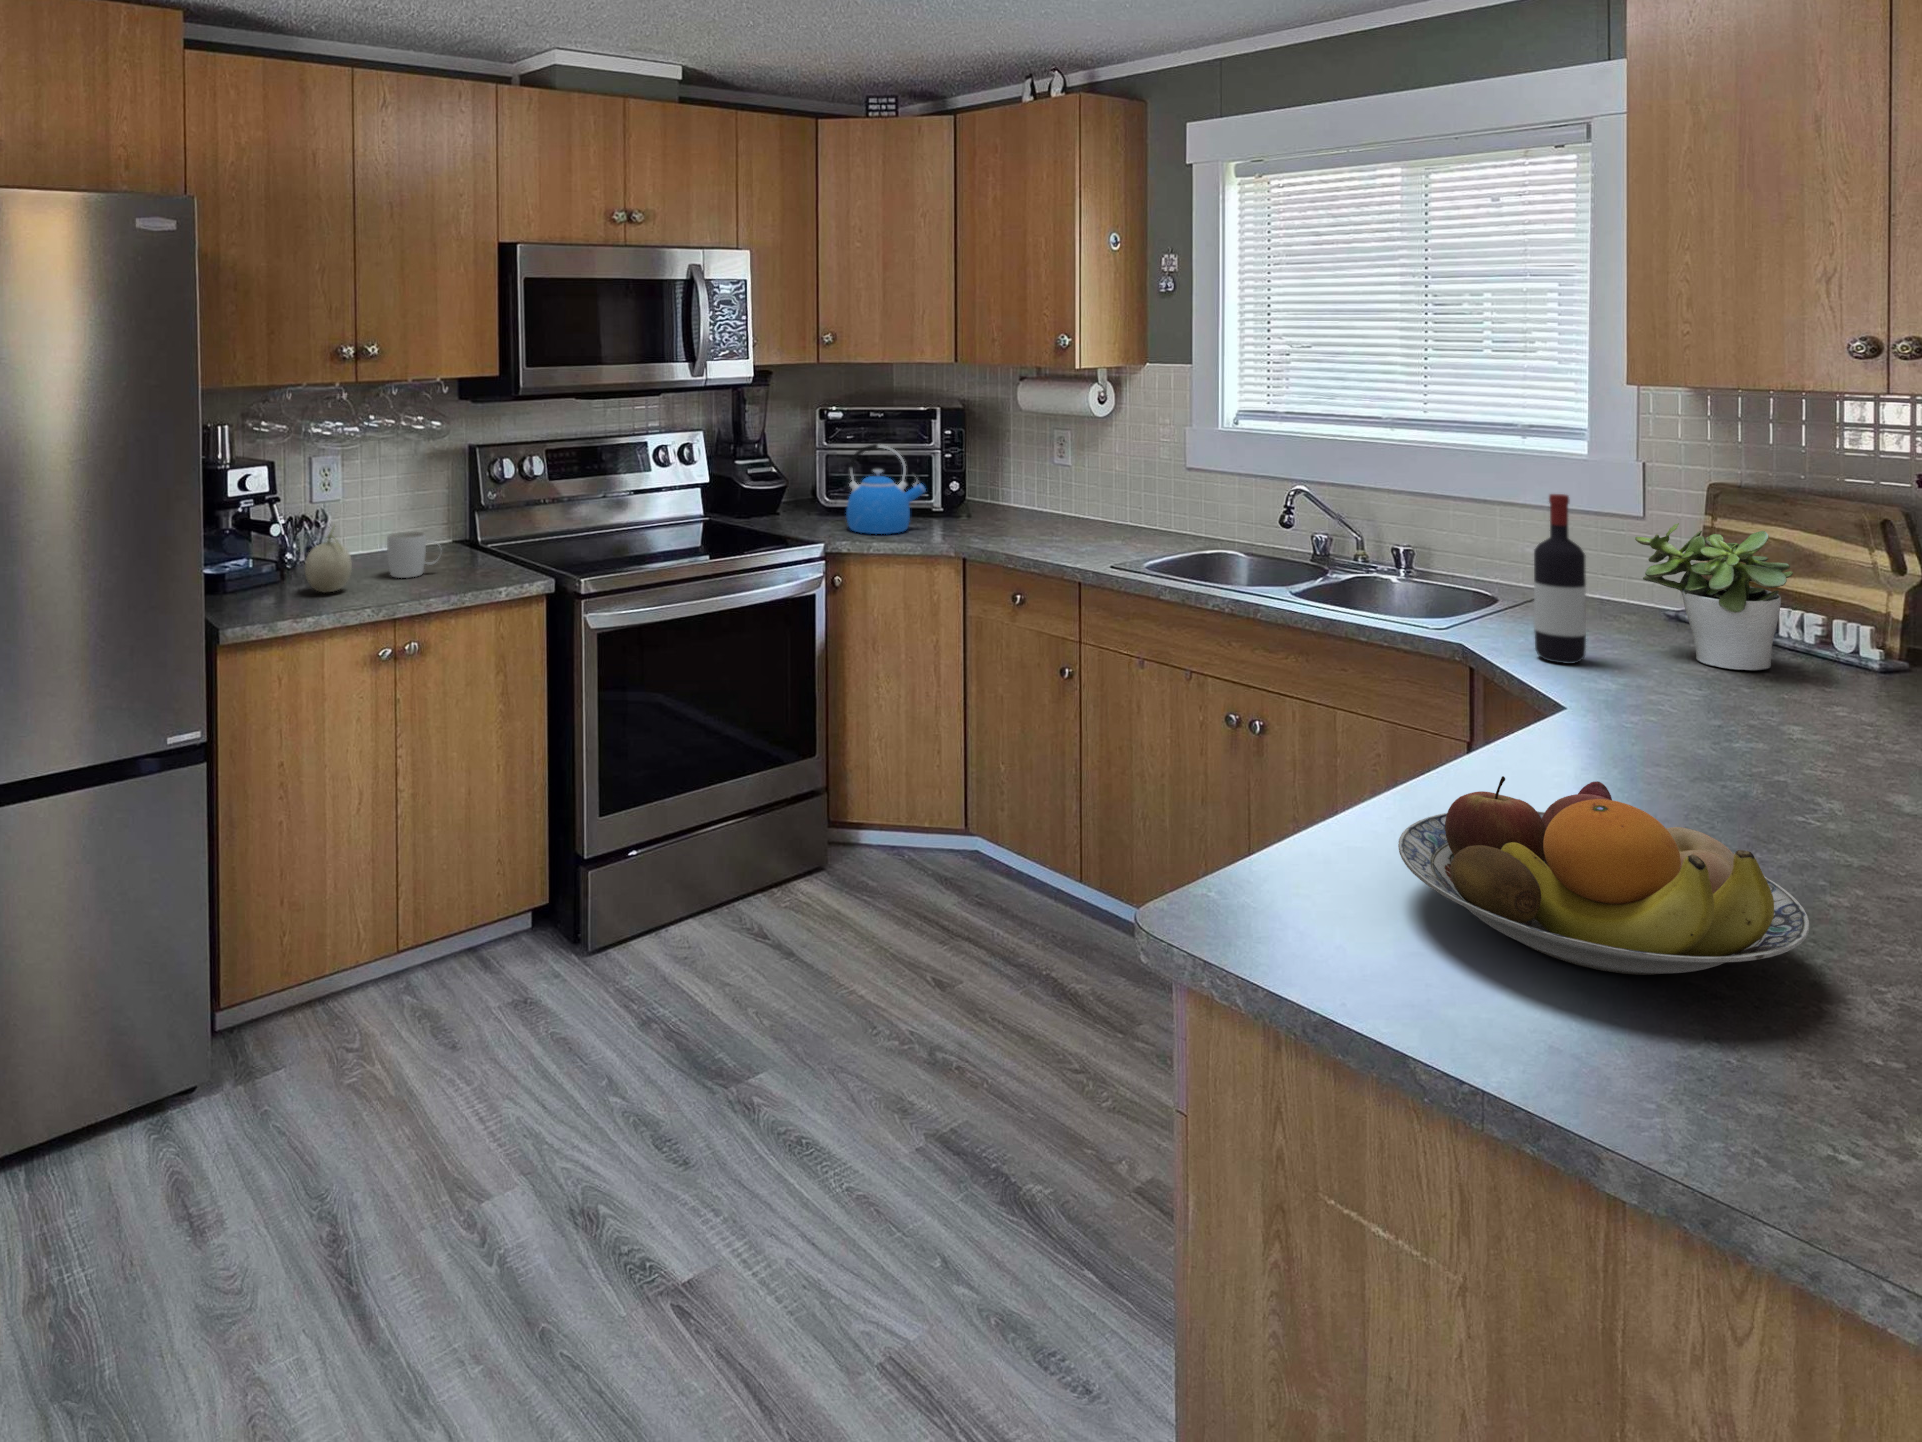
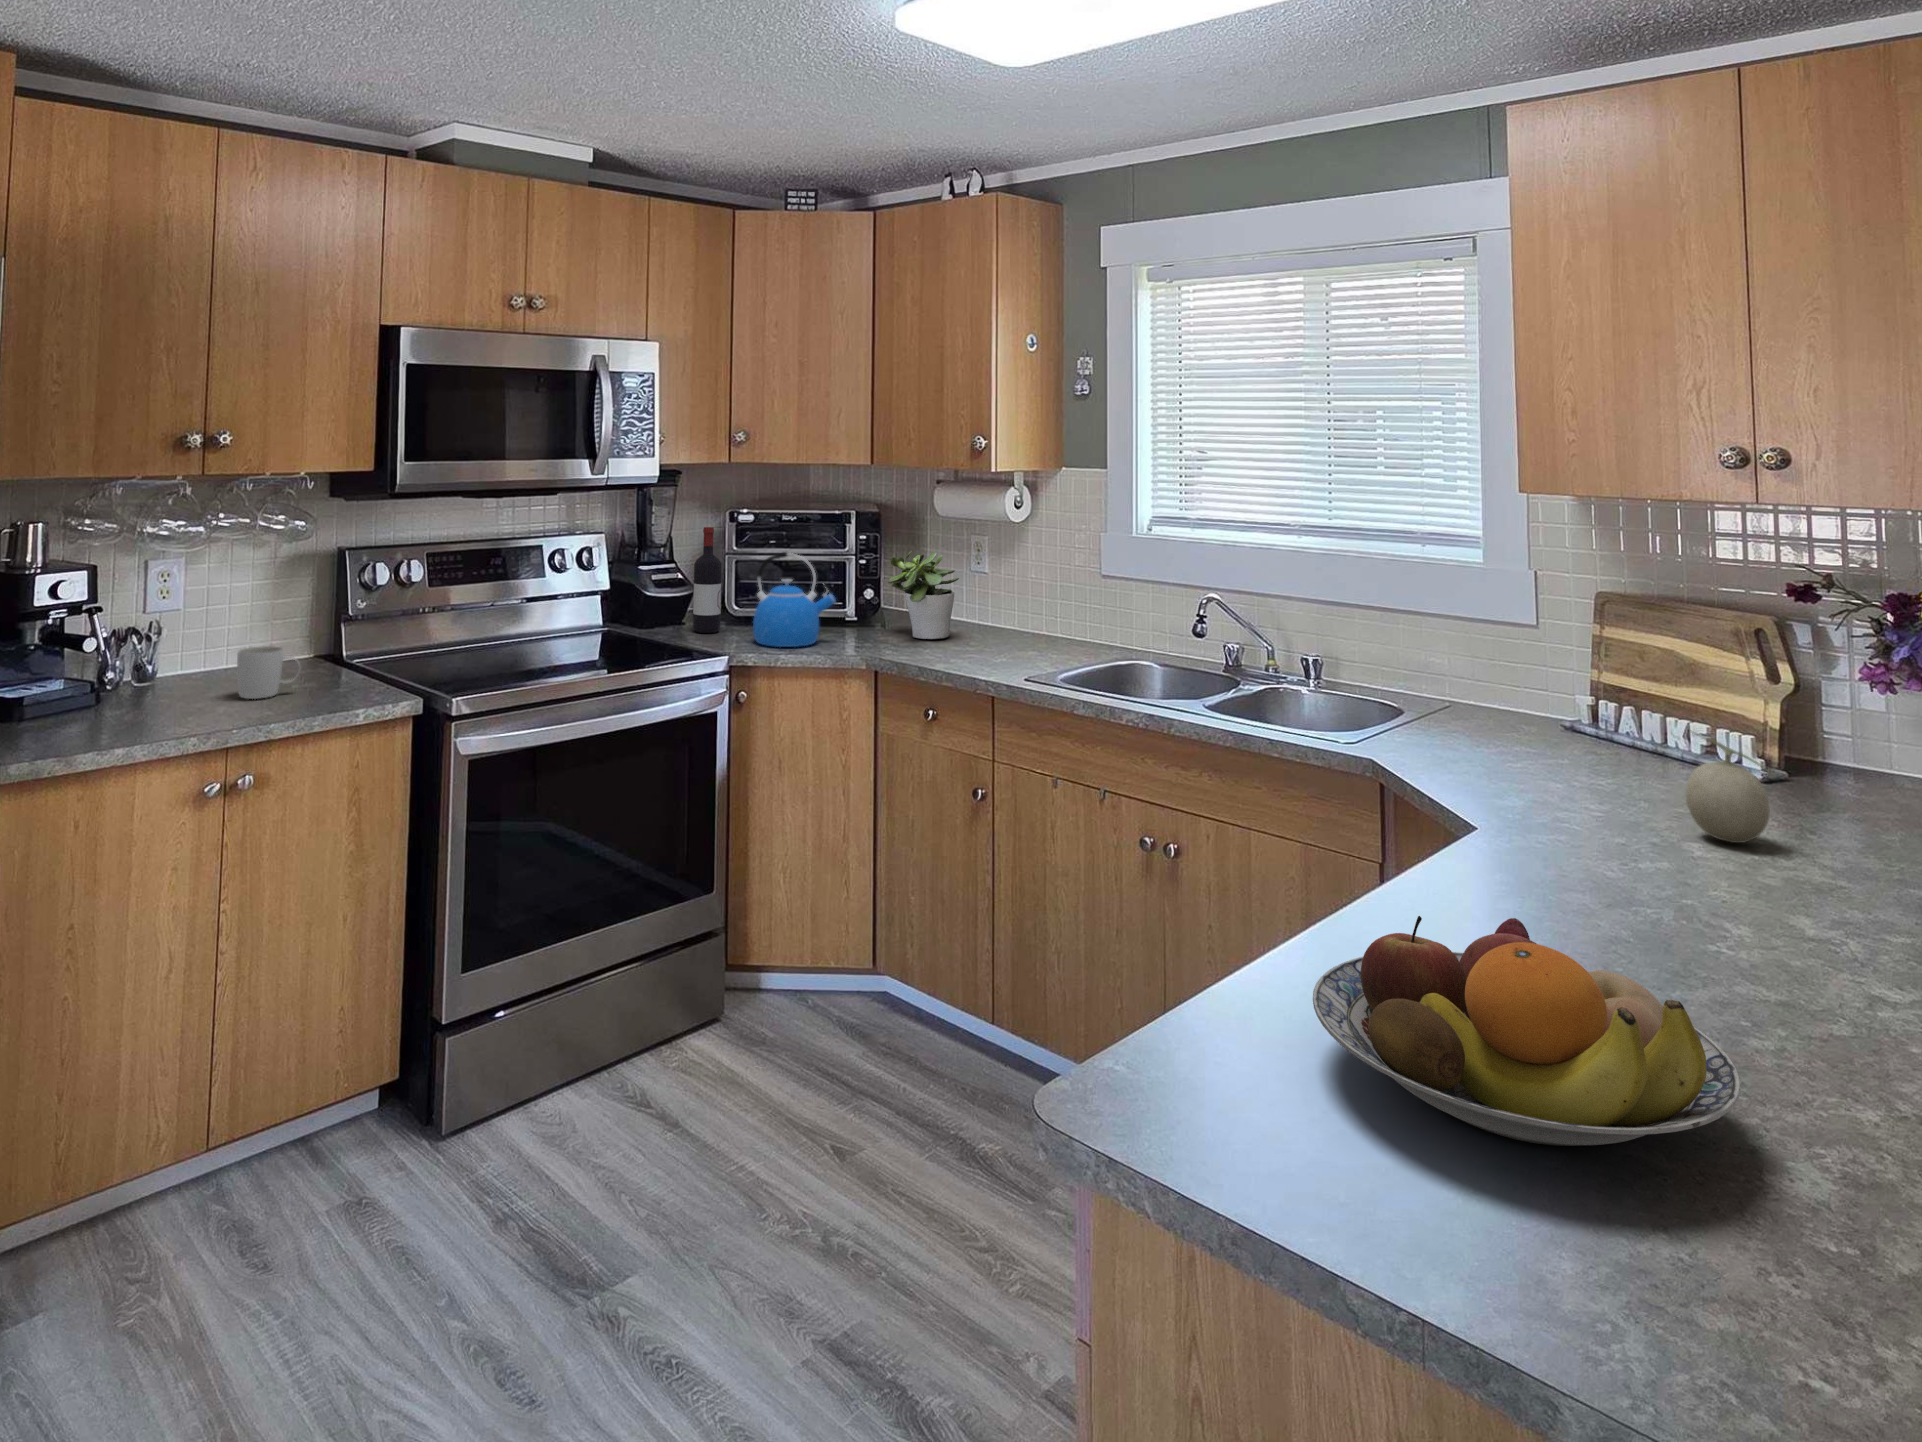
wine bottle: present [1534,494,1586,664] -> present [693,527,722,633]
potted plant: present [1635,523,1793,671] -> present [888,551,959,639]
fruit: present [305,527,352,592] -> present [1686,732,1774,843]

